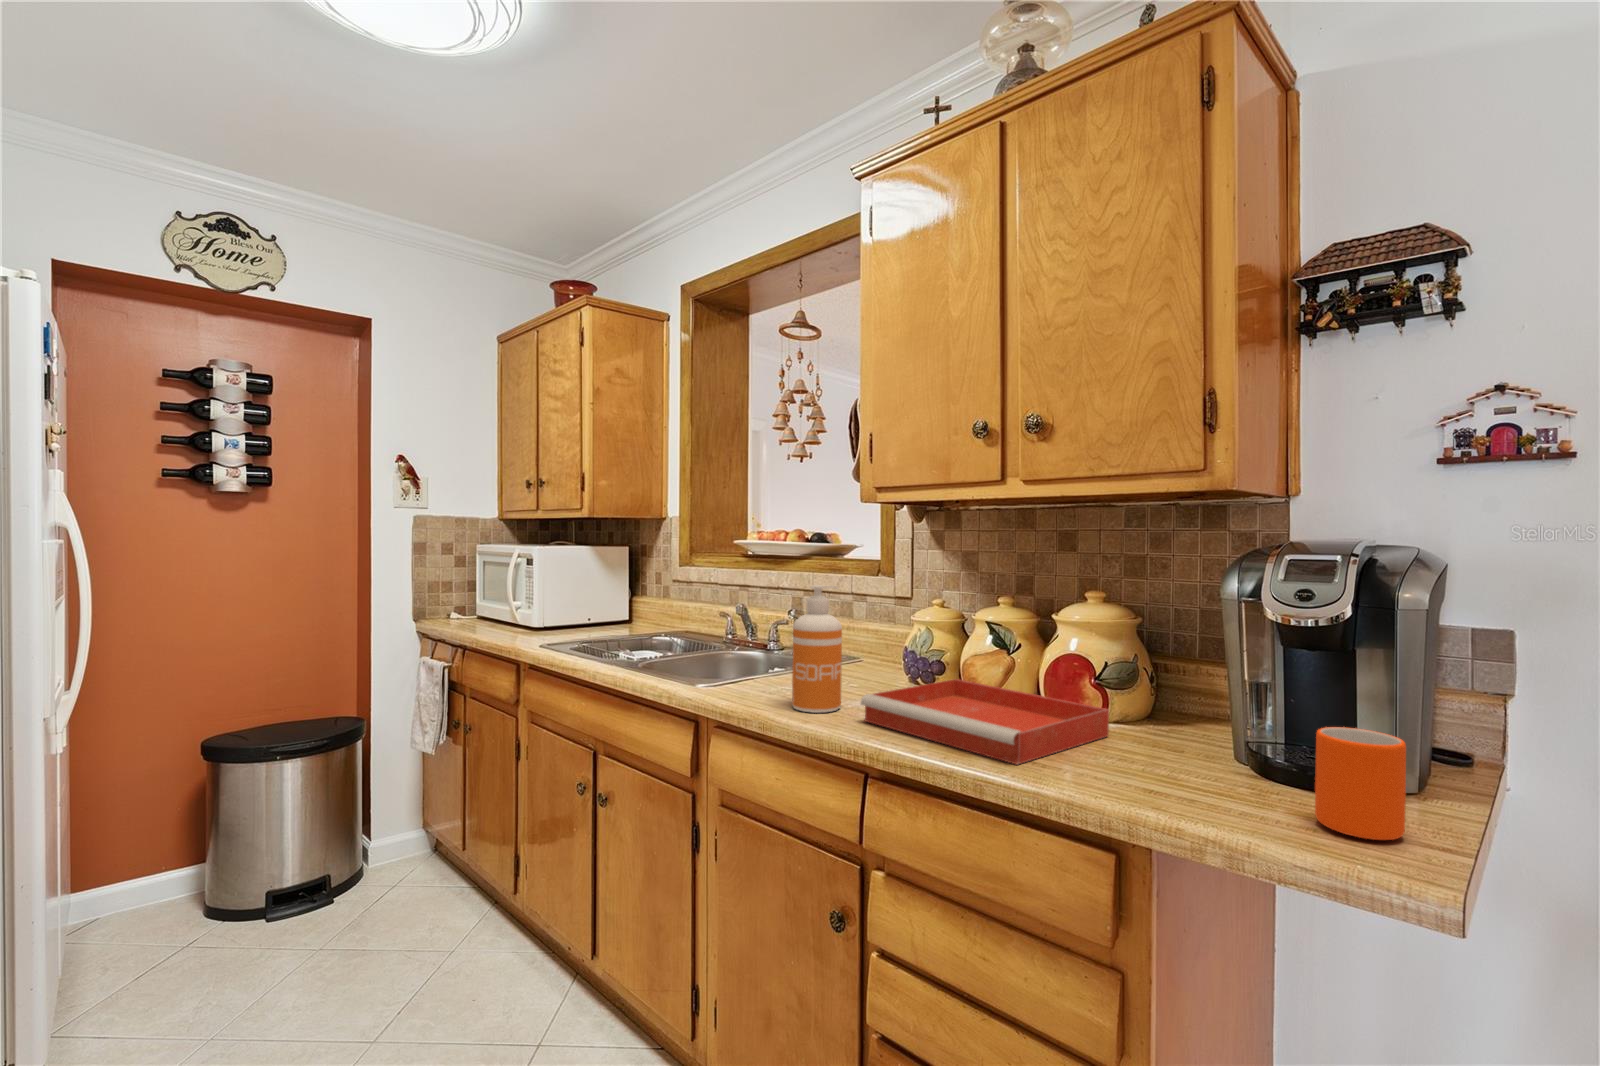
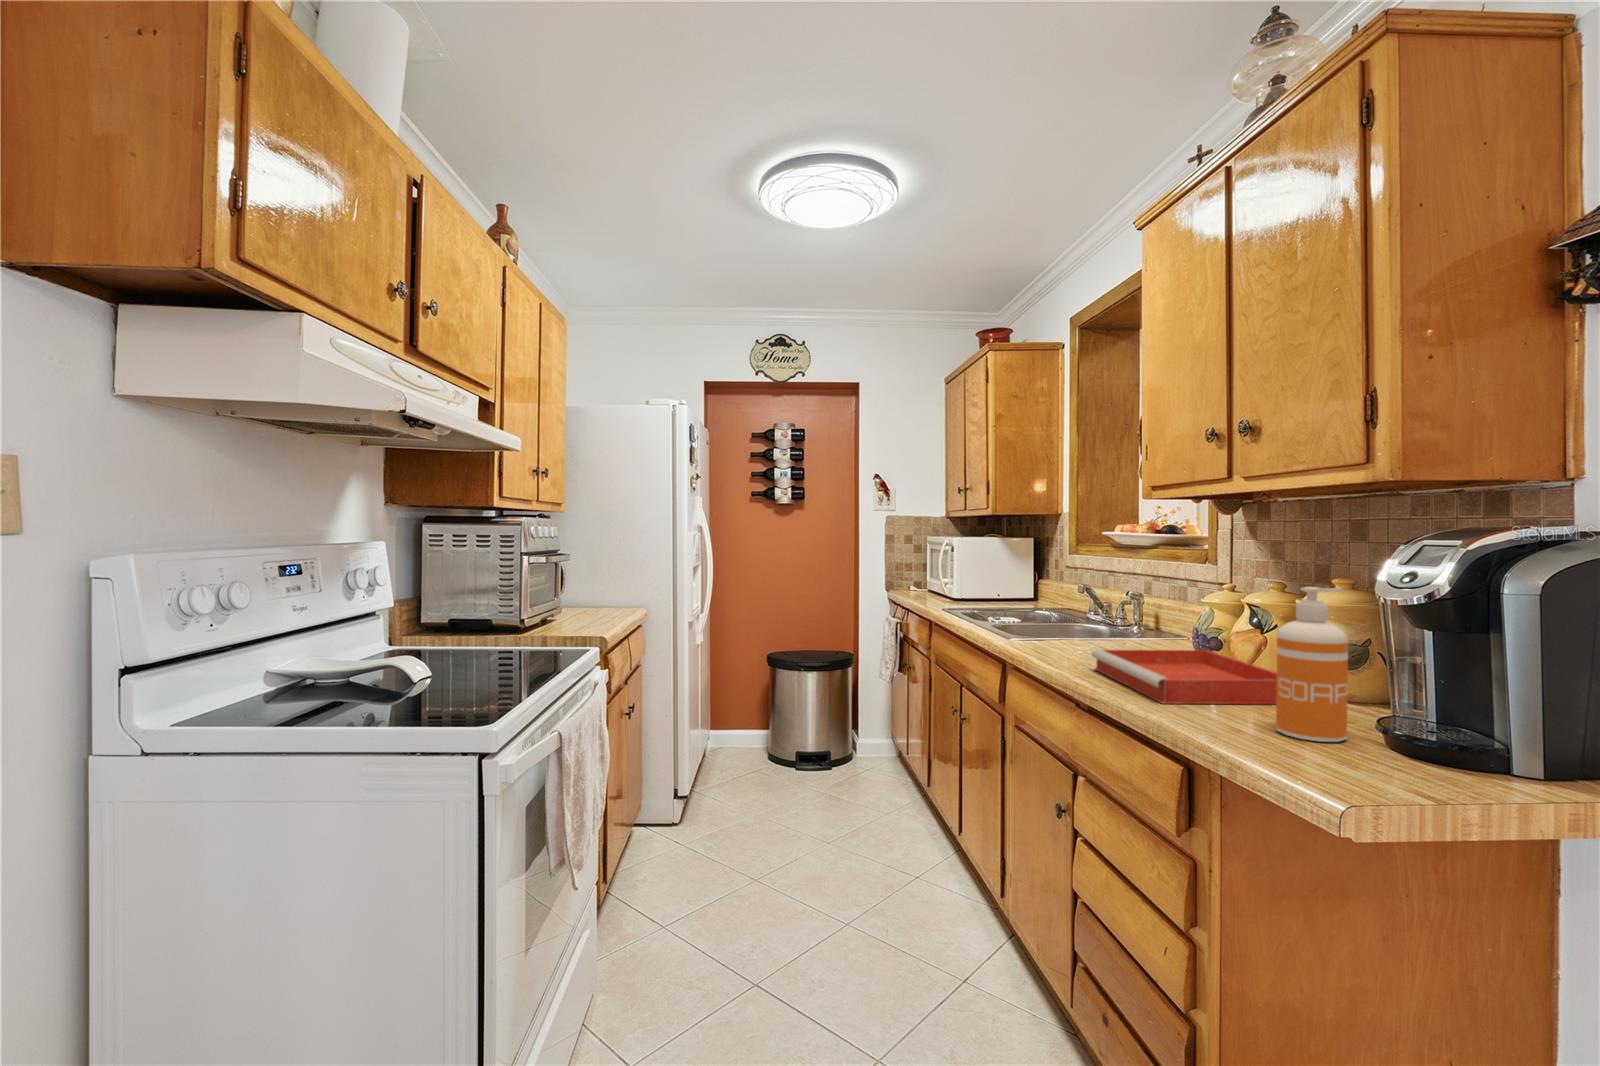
soap dispenser: present [792,585,842,713] -> present [1276,587,1348,742]
mug: present [1315,727,1406,840] -> none [1343,688,1449,783]

